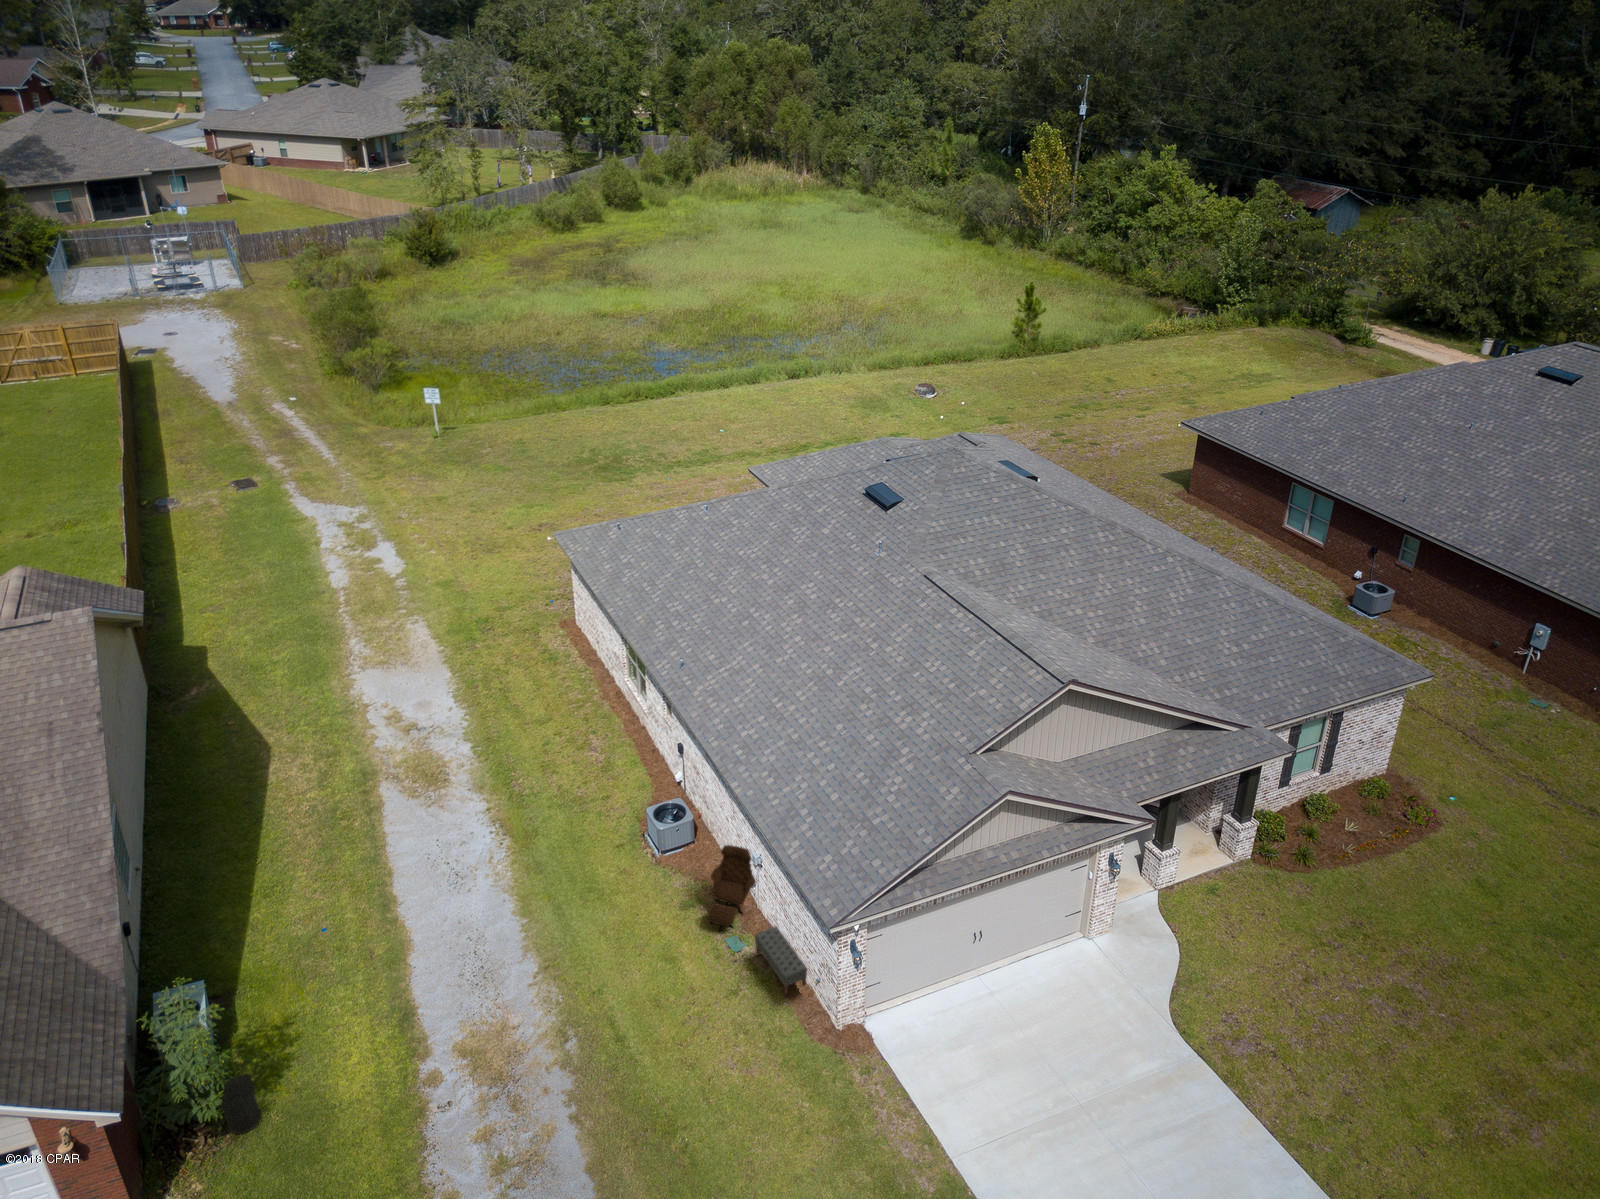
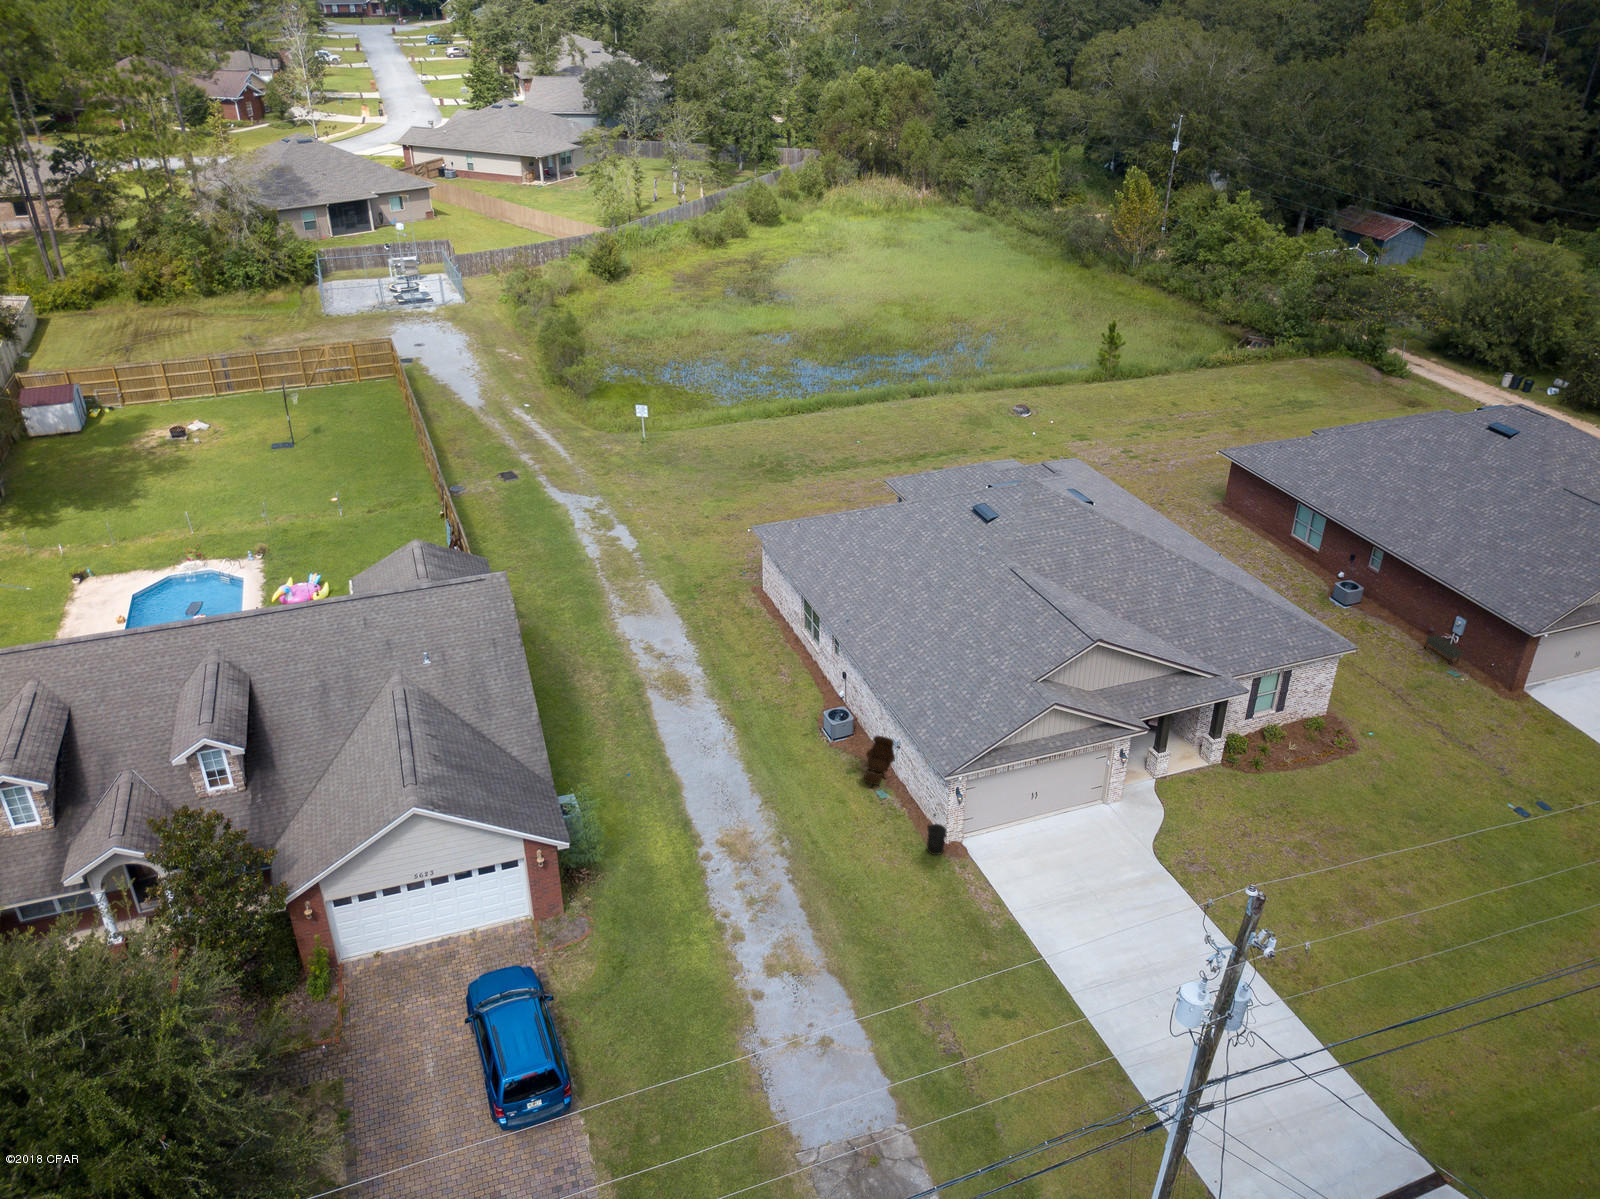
bench: present [755,927,807,996] -> present [1424,635,1462,664]
trash can: present [220,1074,261,1134] -> present [927,824,947,855]

